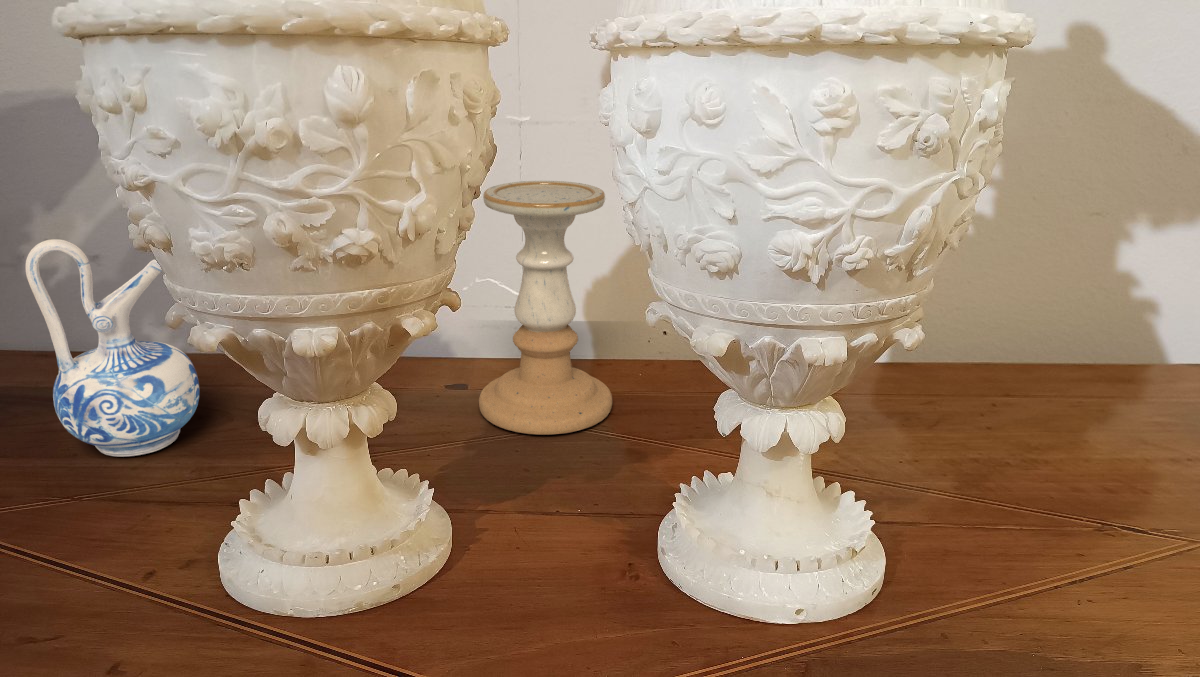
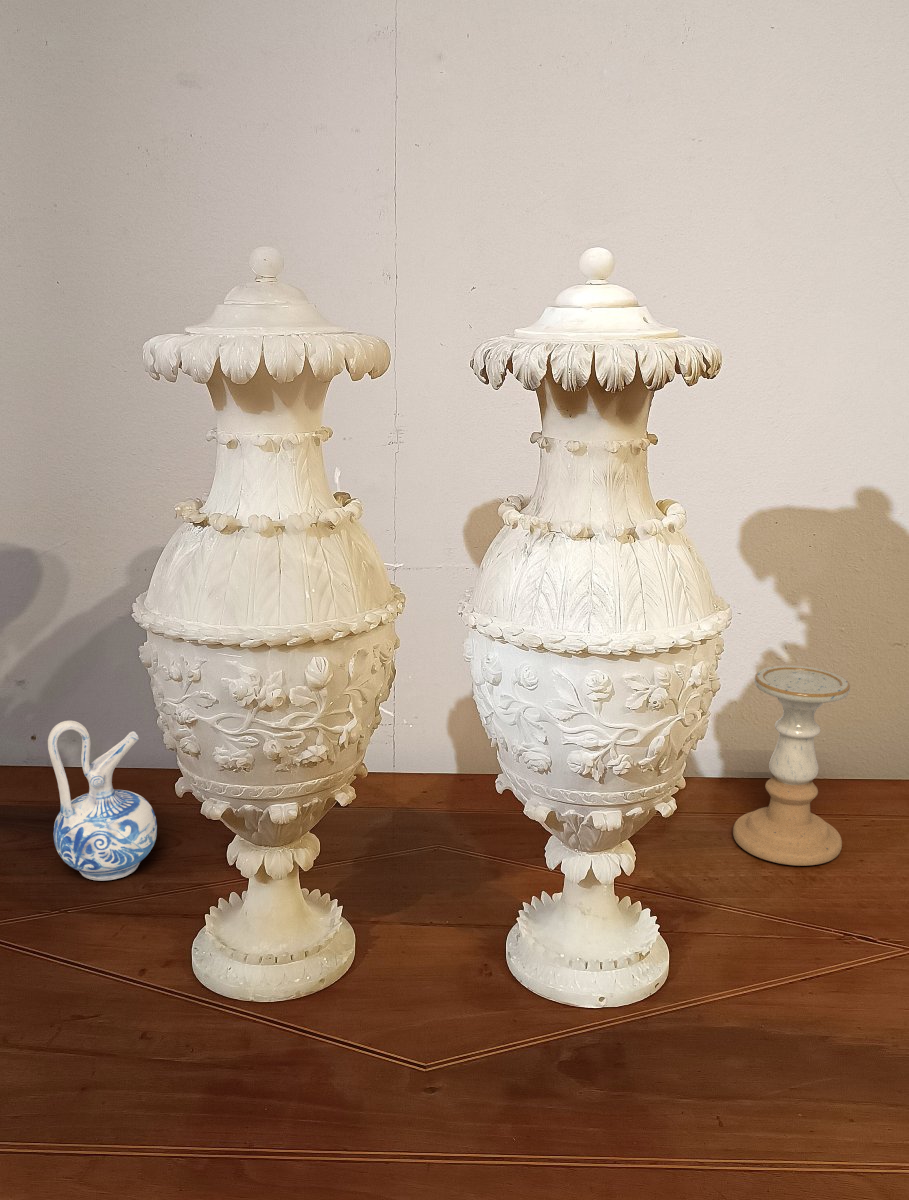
candle holder: present [479,181,612,435] -> present [733,666,850,866]

